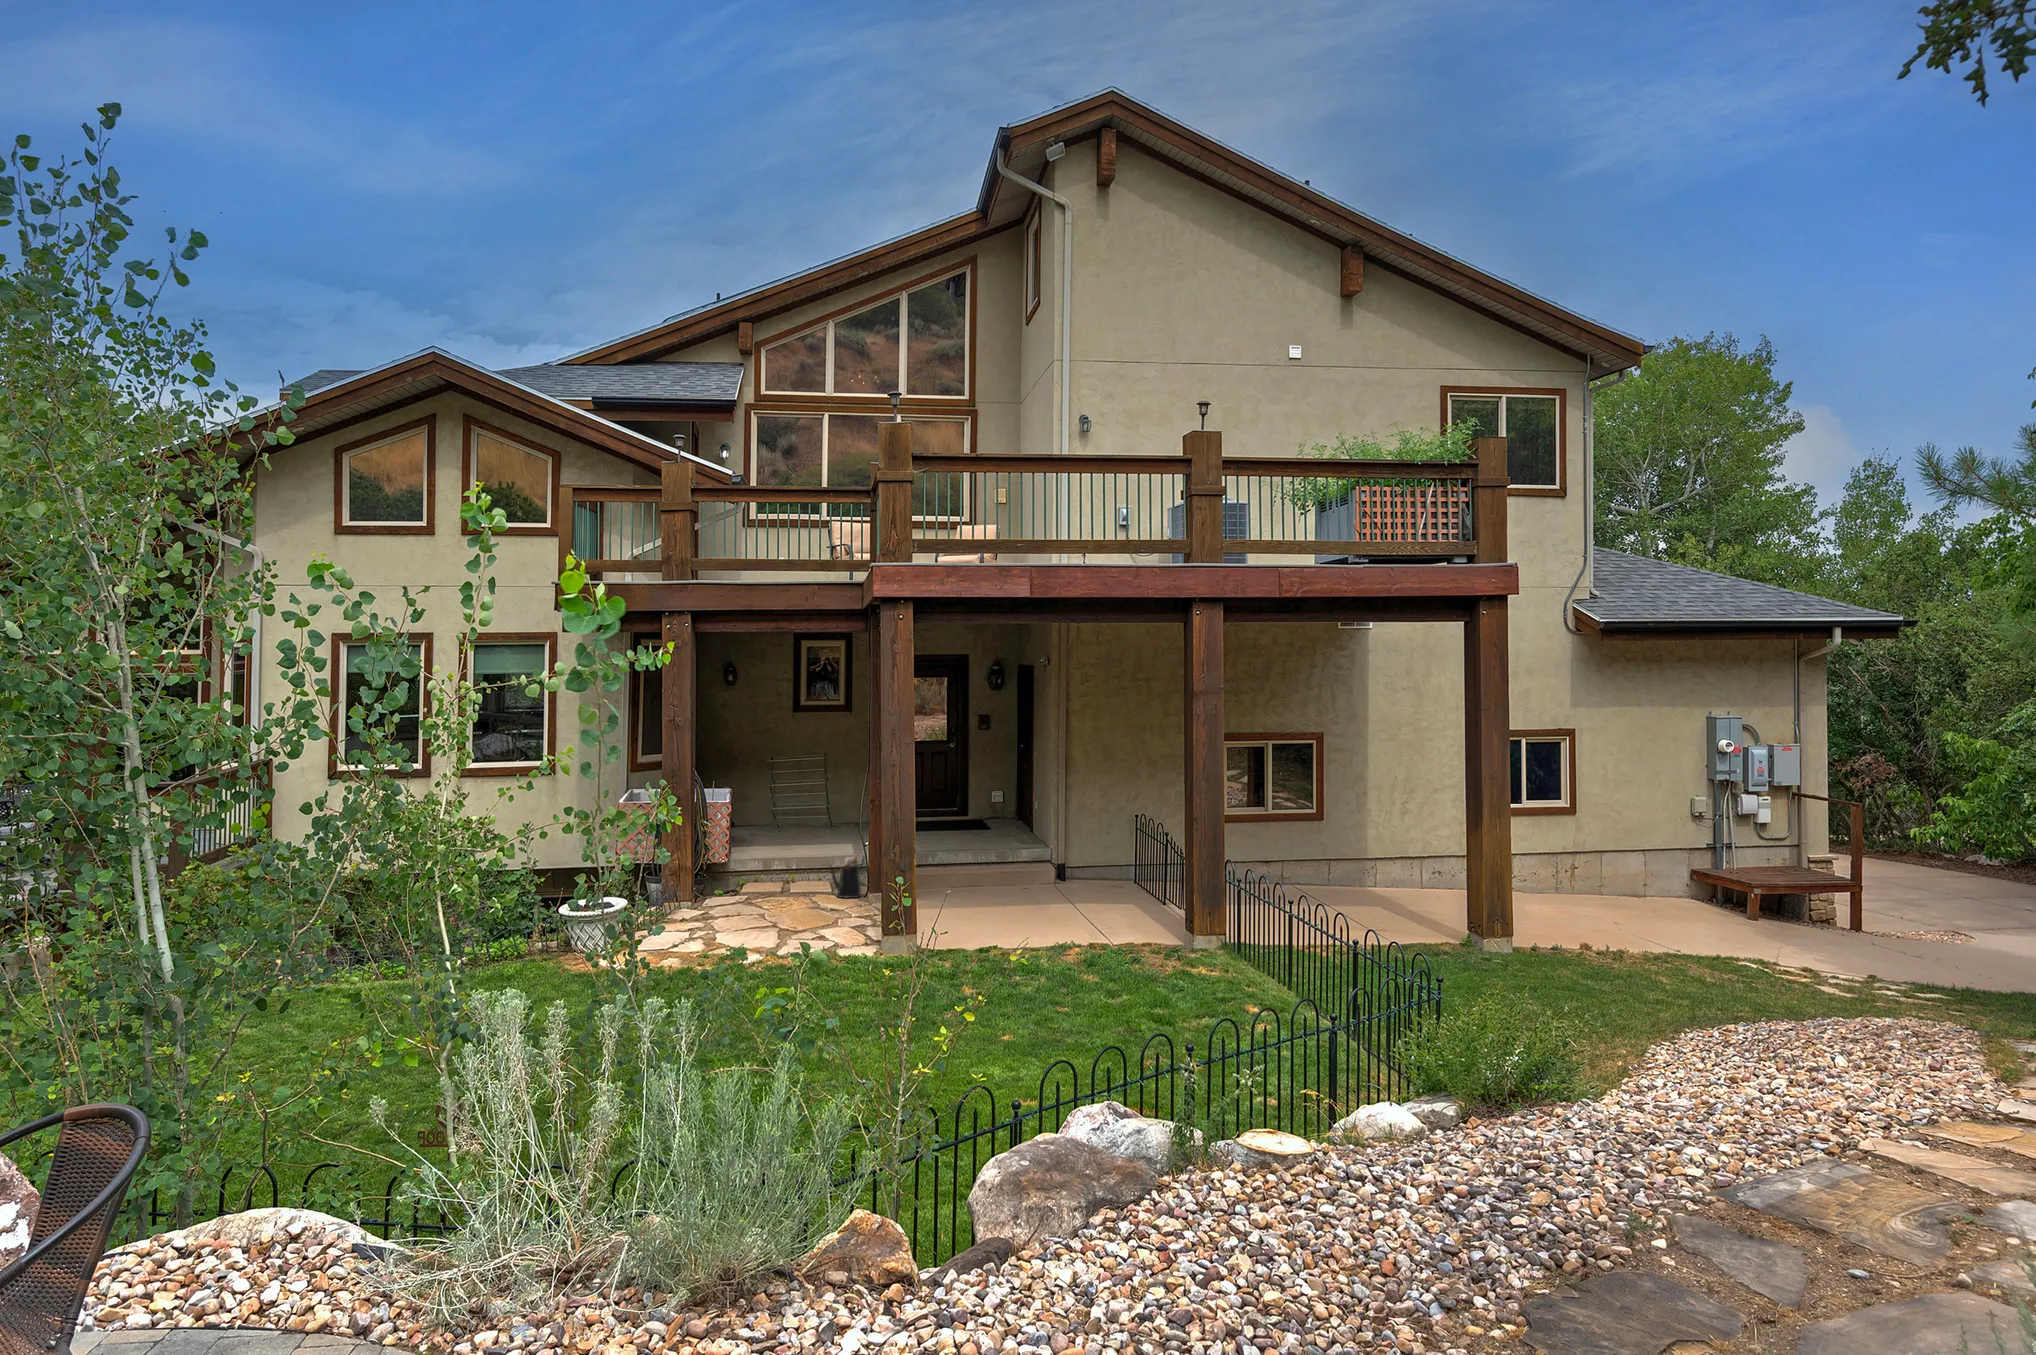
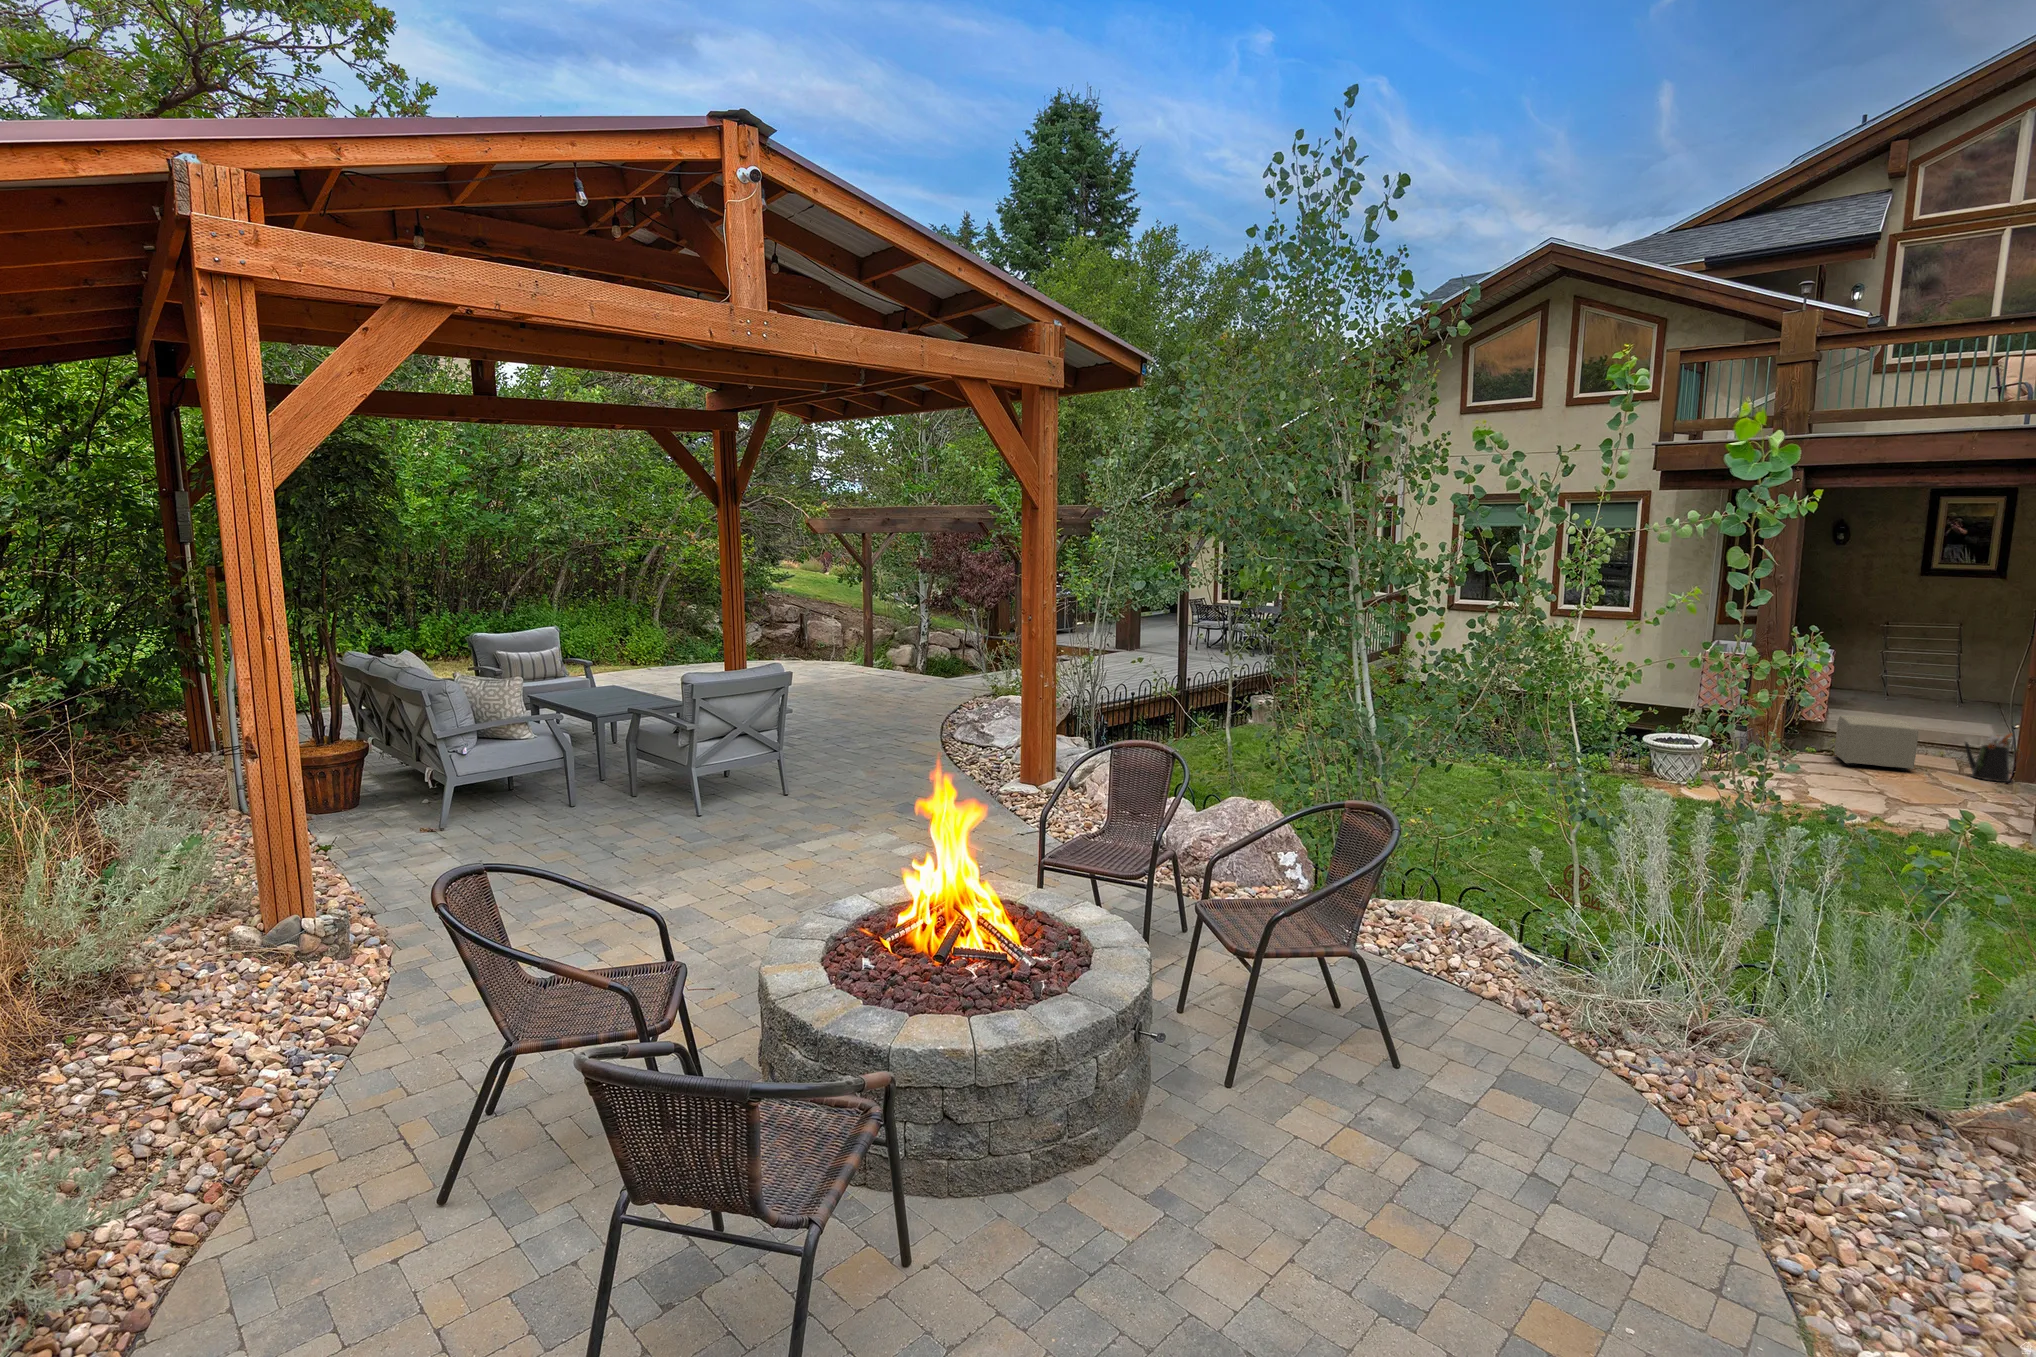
ottoman: none [738,852,797,903] -> present [1834,716,1918,771]

